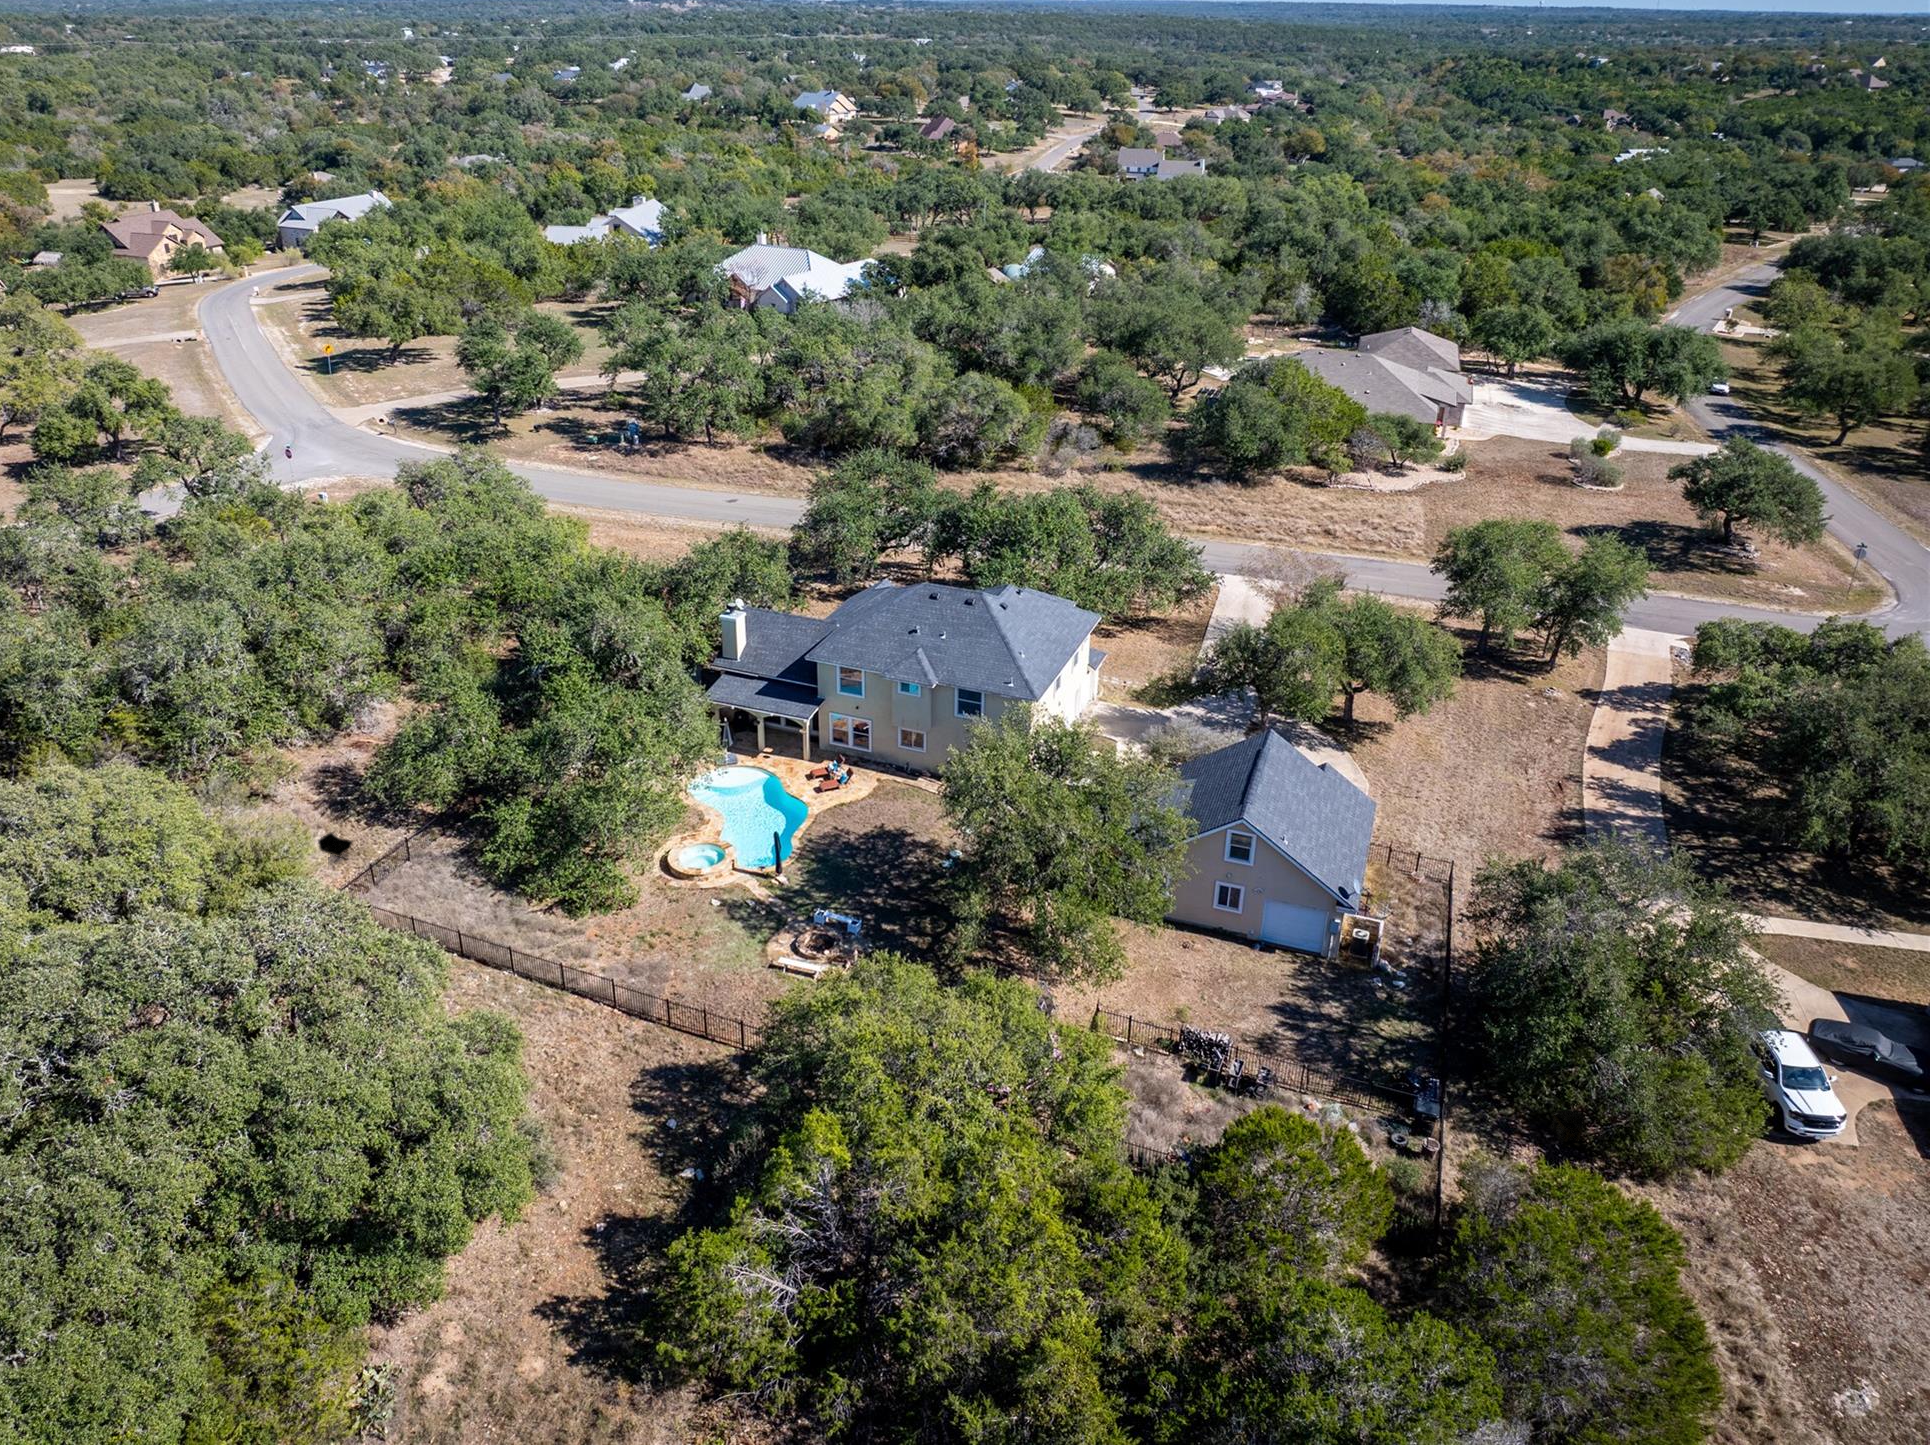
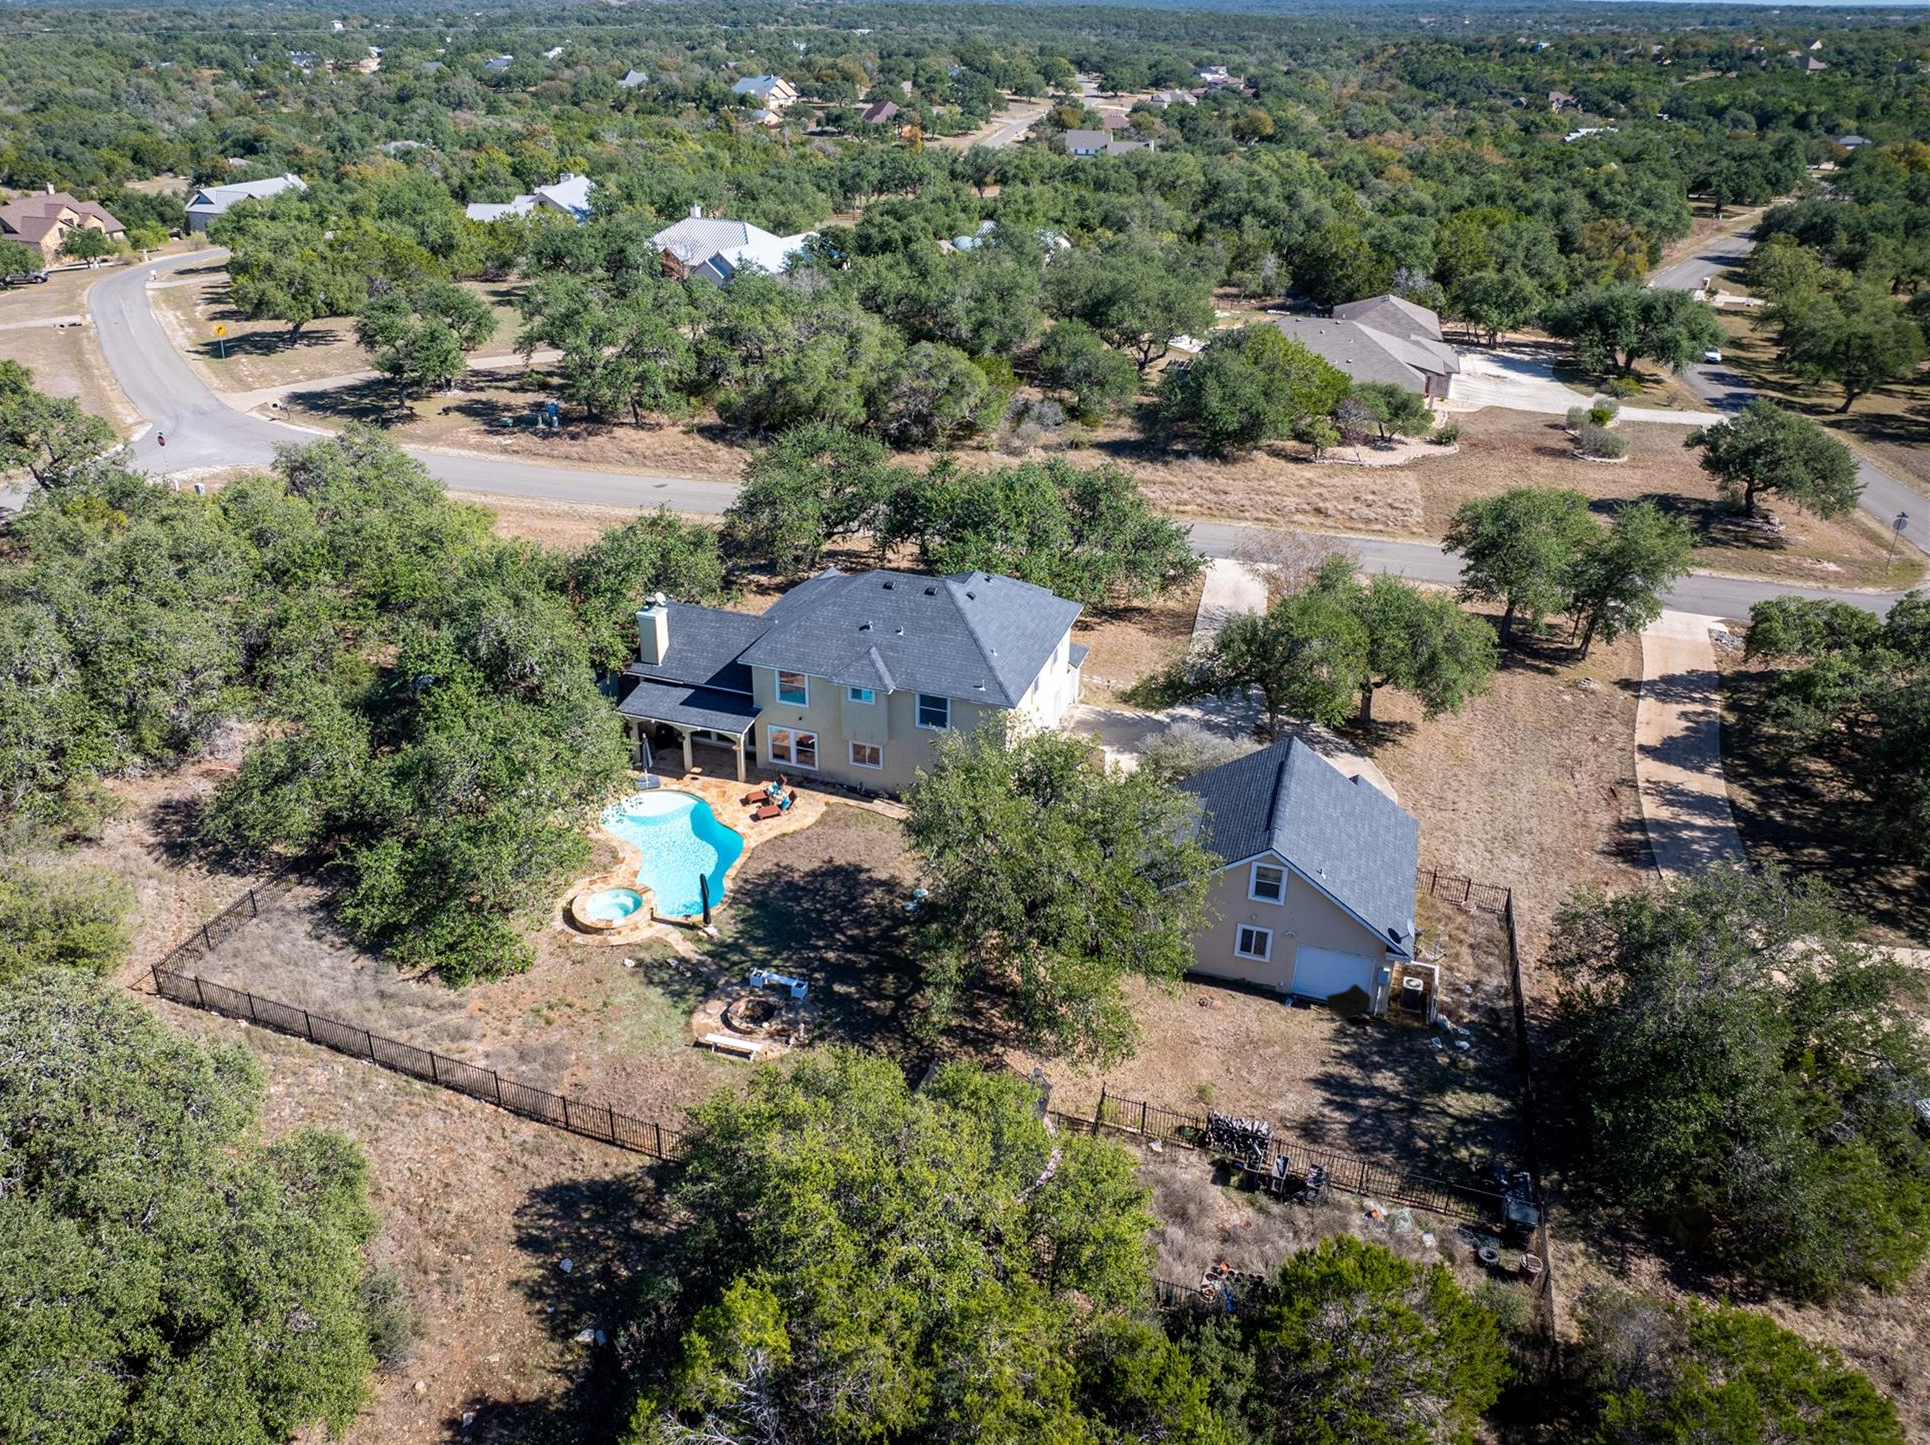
lounge chair: present [318,833,352,858] -> present [1326,984,1371,1020]

